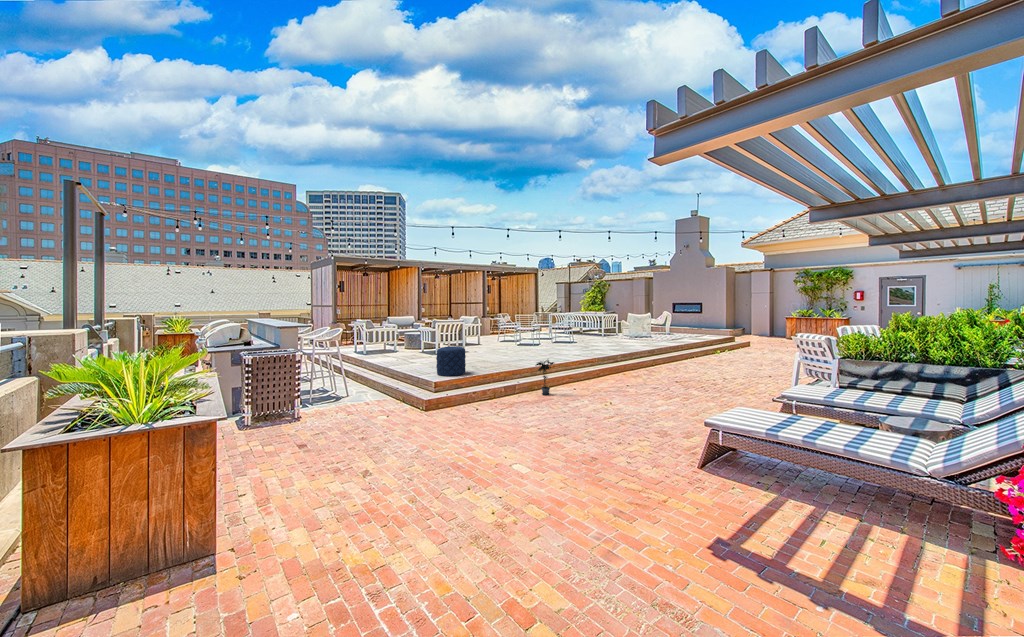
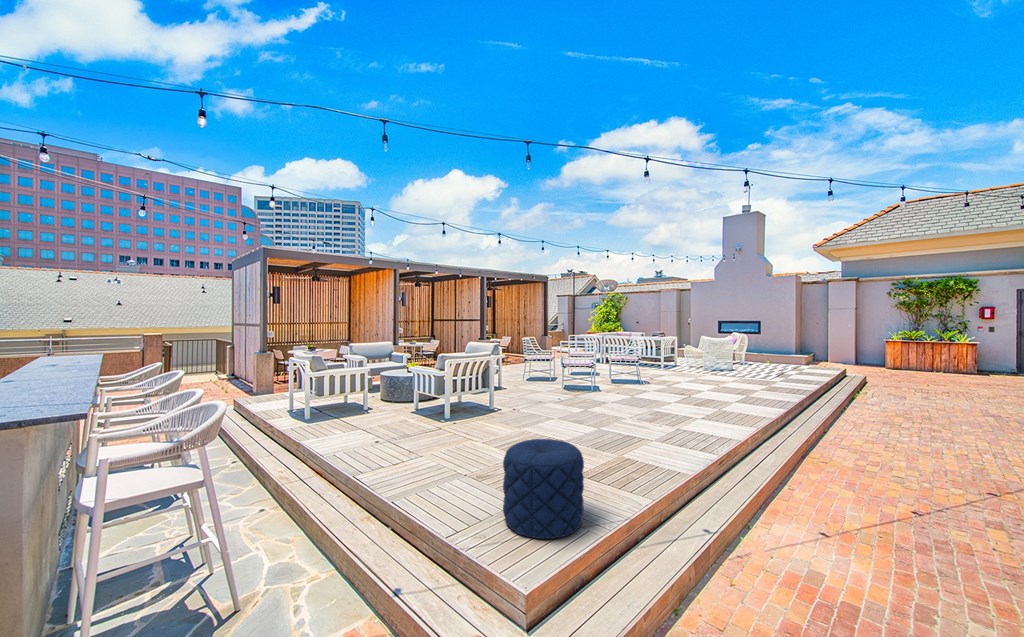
potted plant: present [536,360,554,395] -> none [804,485,859,592]

